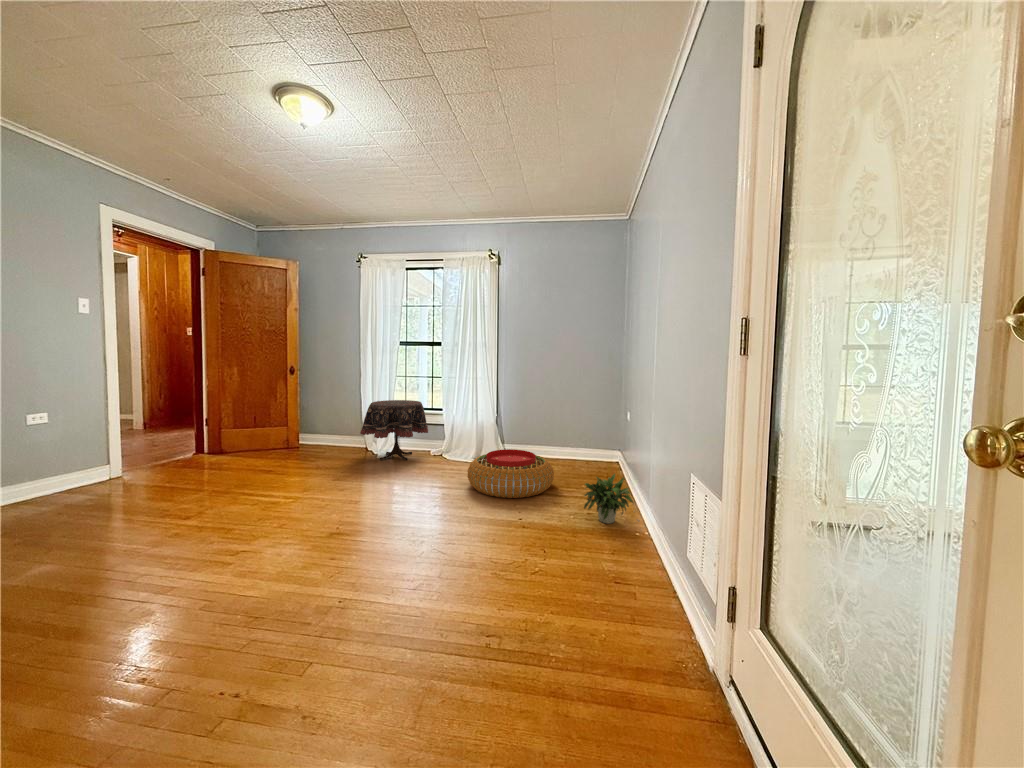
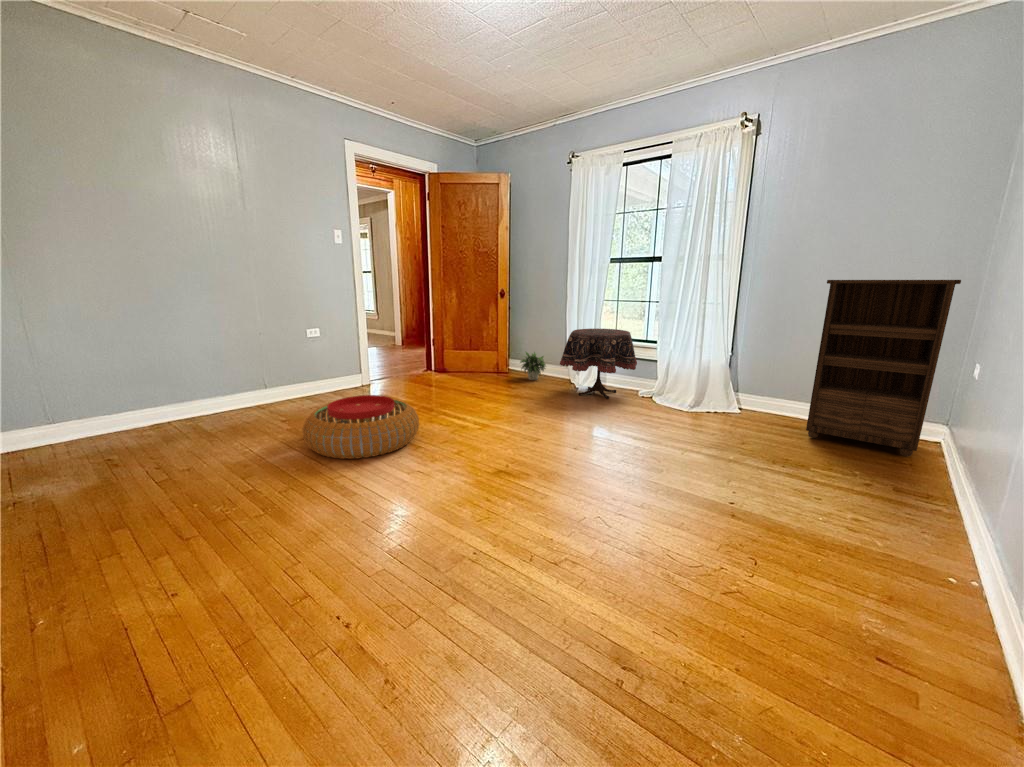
bookshelf: none [551,363,614,472] -> present [806,280,961,456]
pouf: present [467,449,554,498] -> present [303,395,419,459]
potted plant: present [584,474,640,523] -> present [520,352,546,380]

